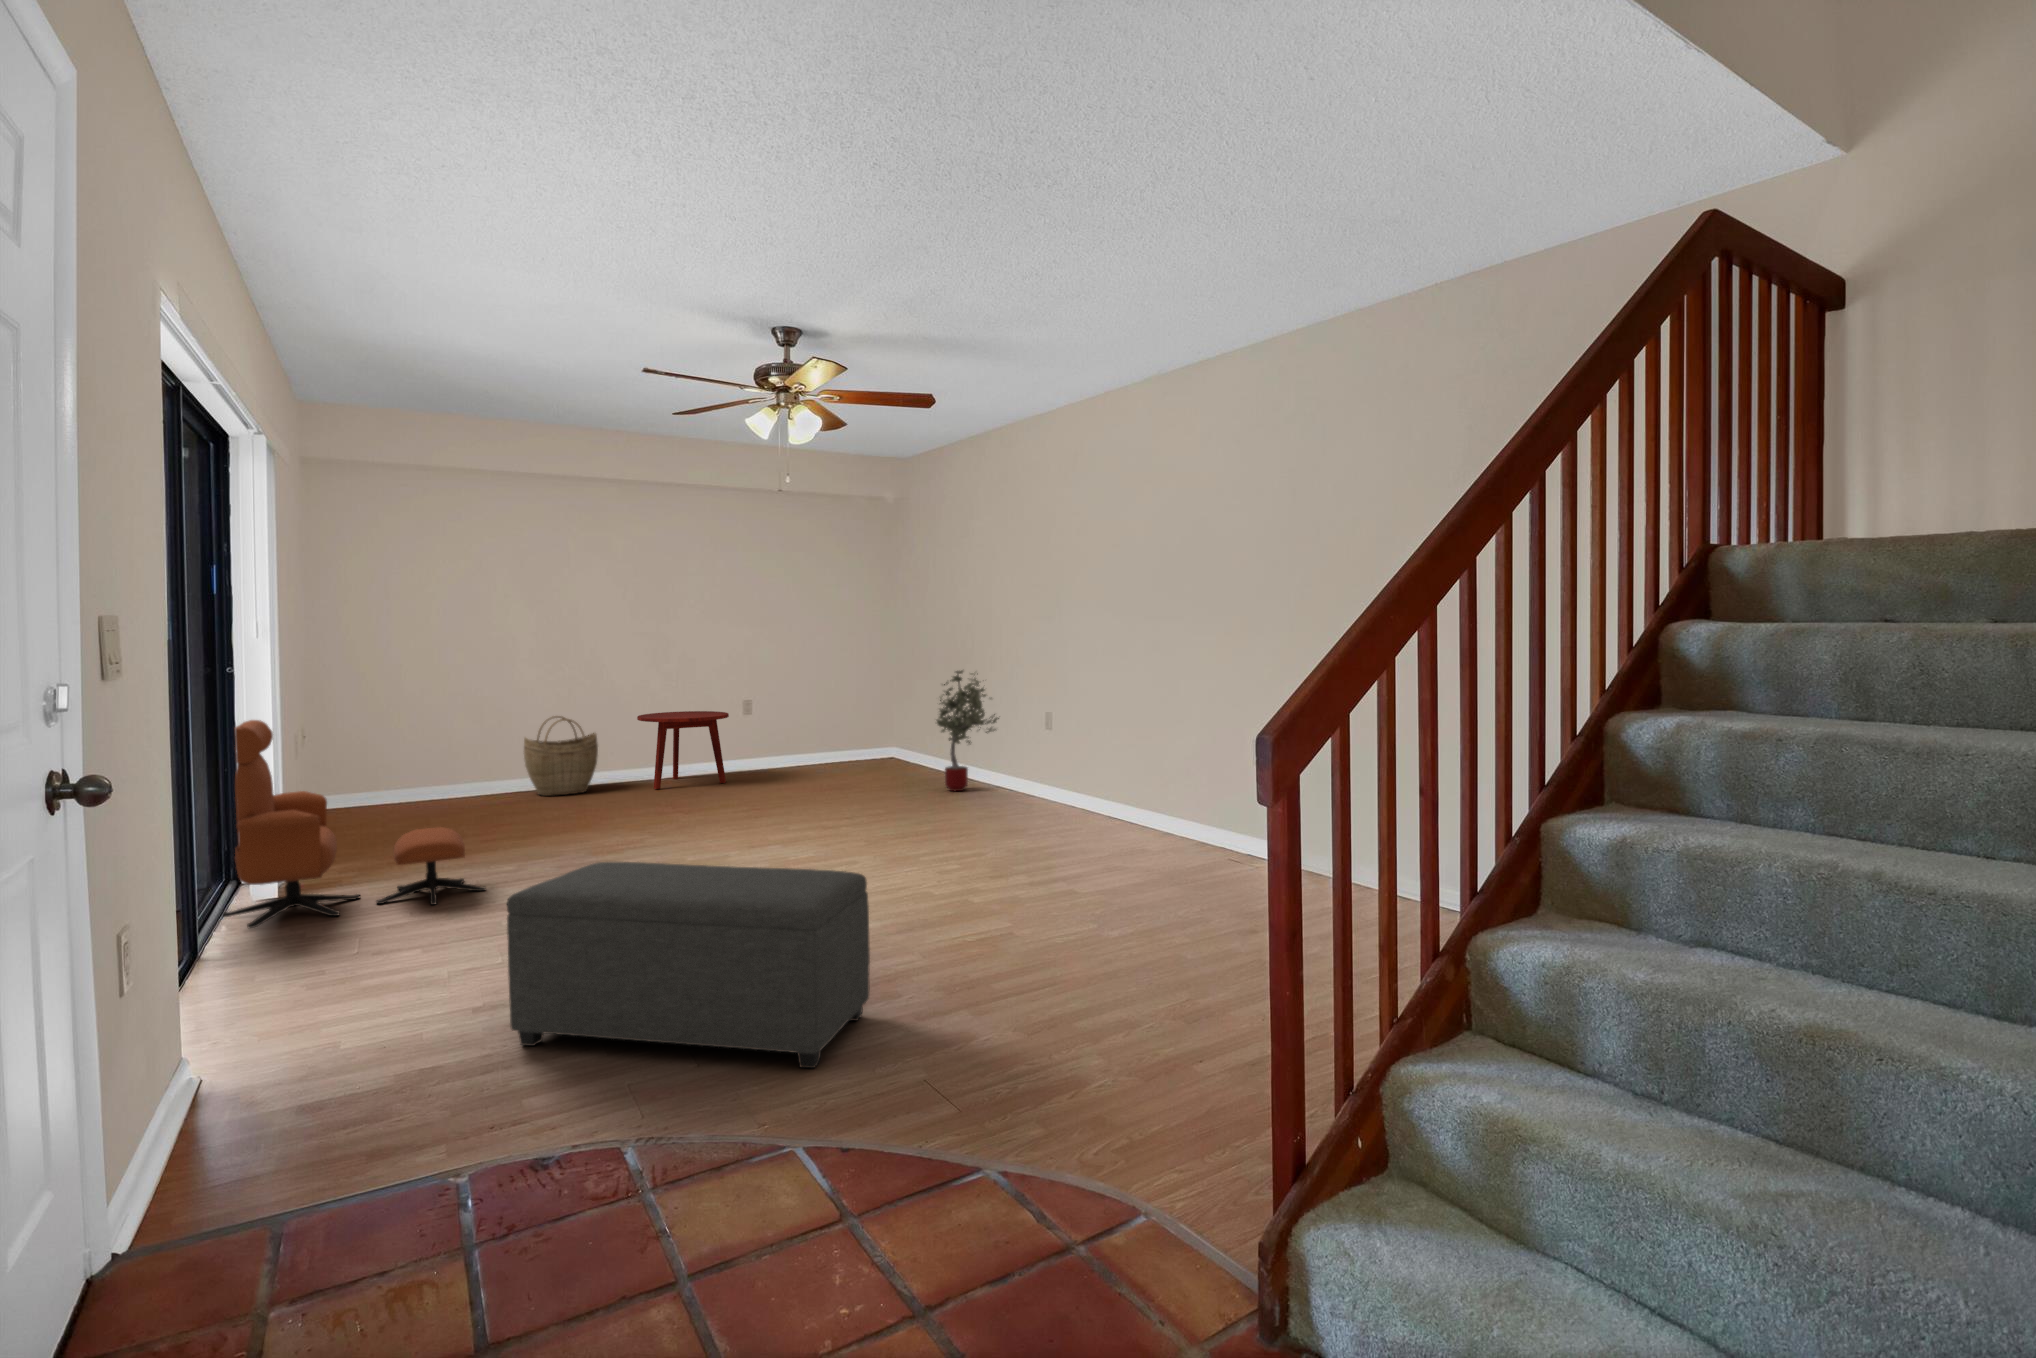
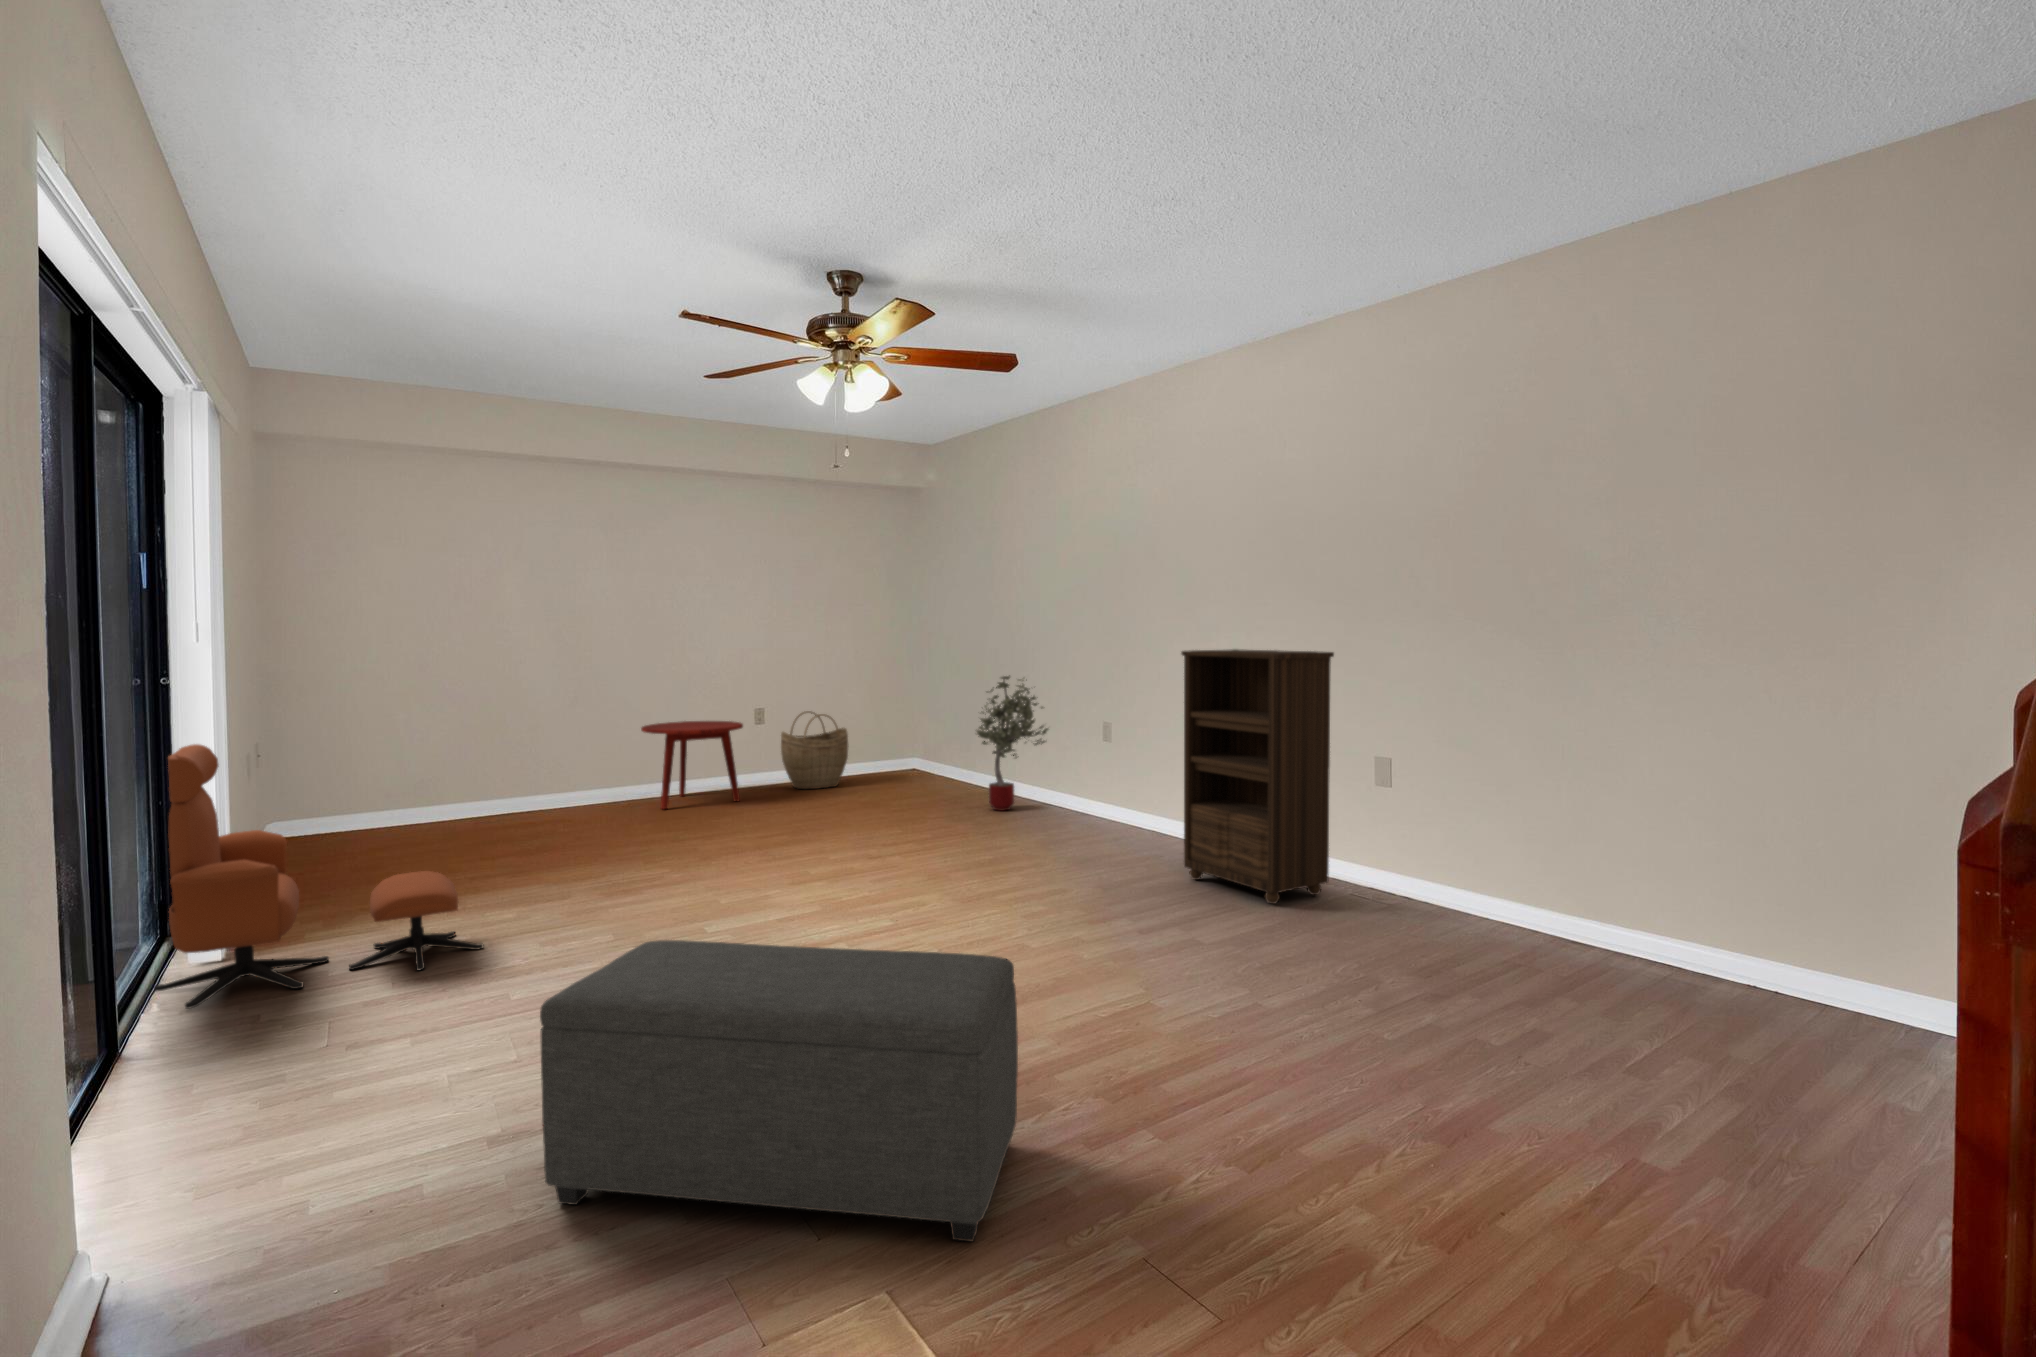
bookshelf: none [1088,645,1212,863] -> present [1181,649,1334,904]
woven basket: present [524,716,598,796] -> present [781,711,848,789]

